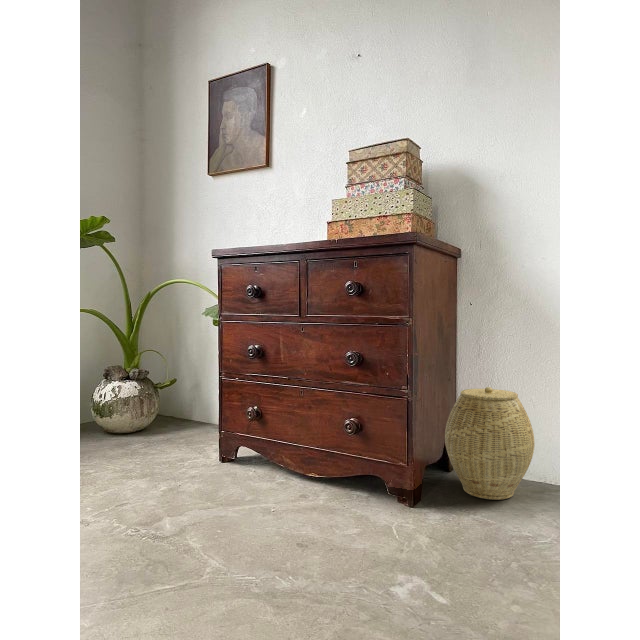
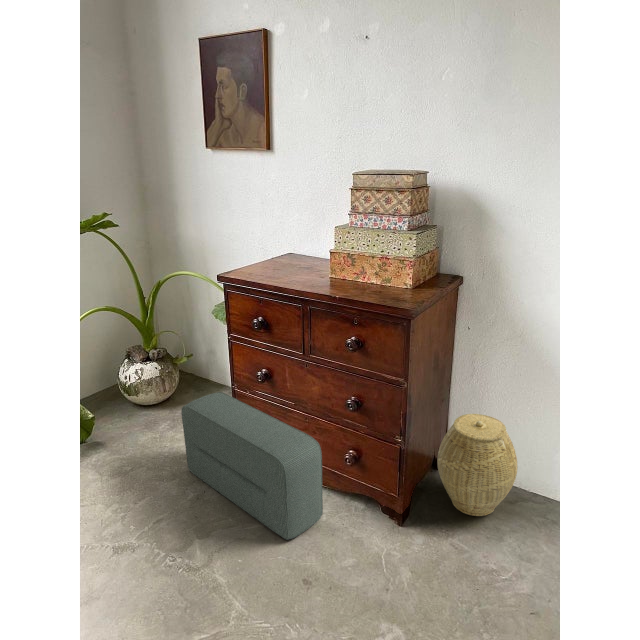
pouf: none [161,381,318,514] -> present [181,392,323,540]

